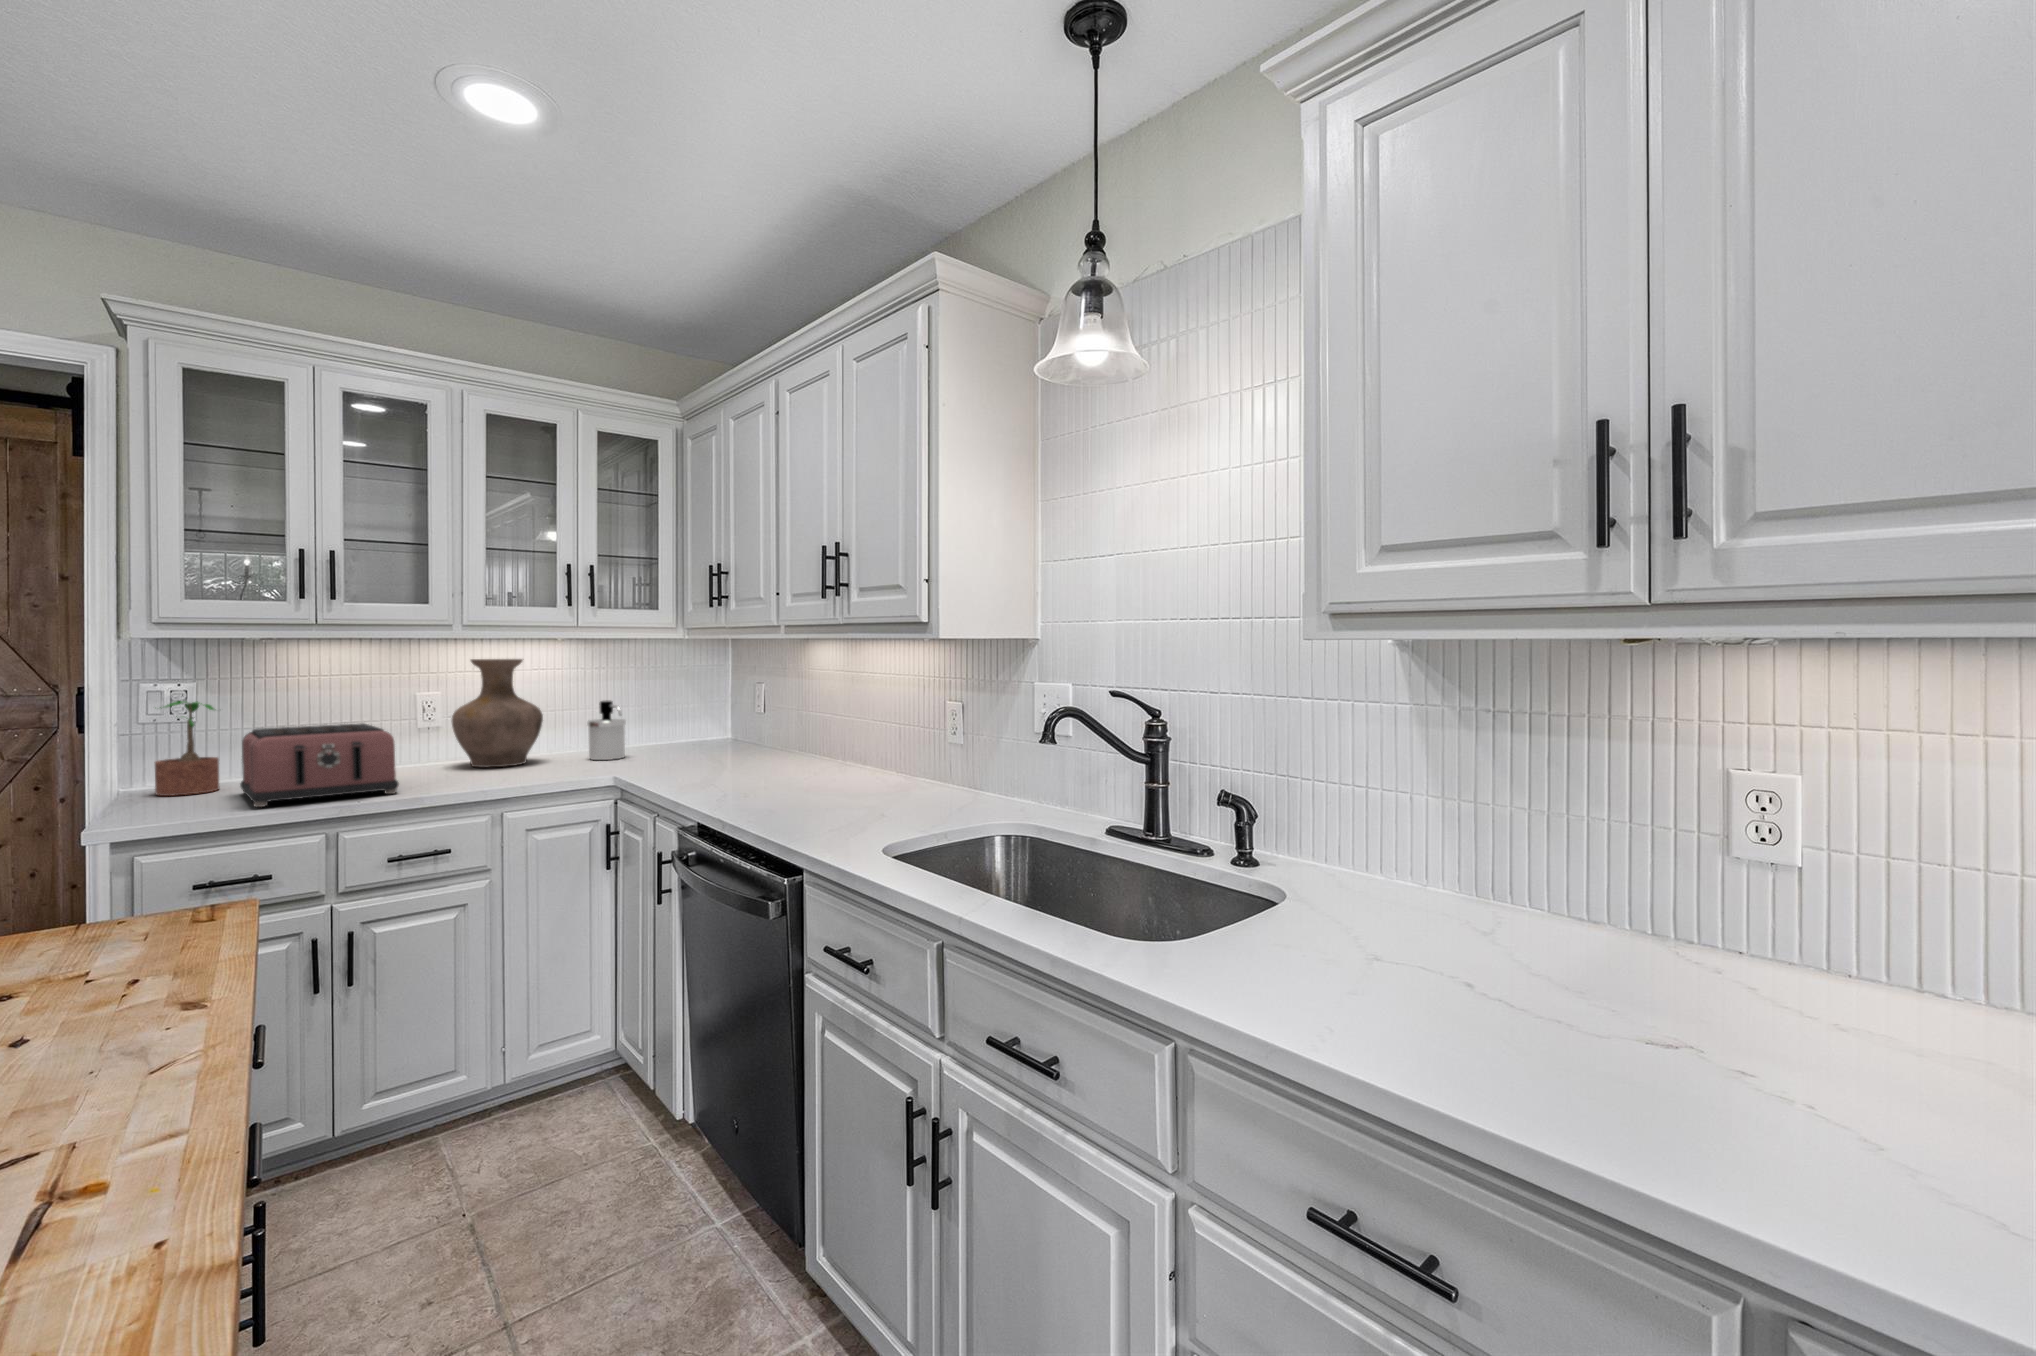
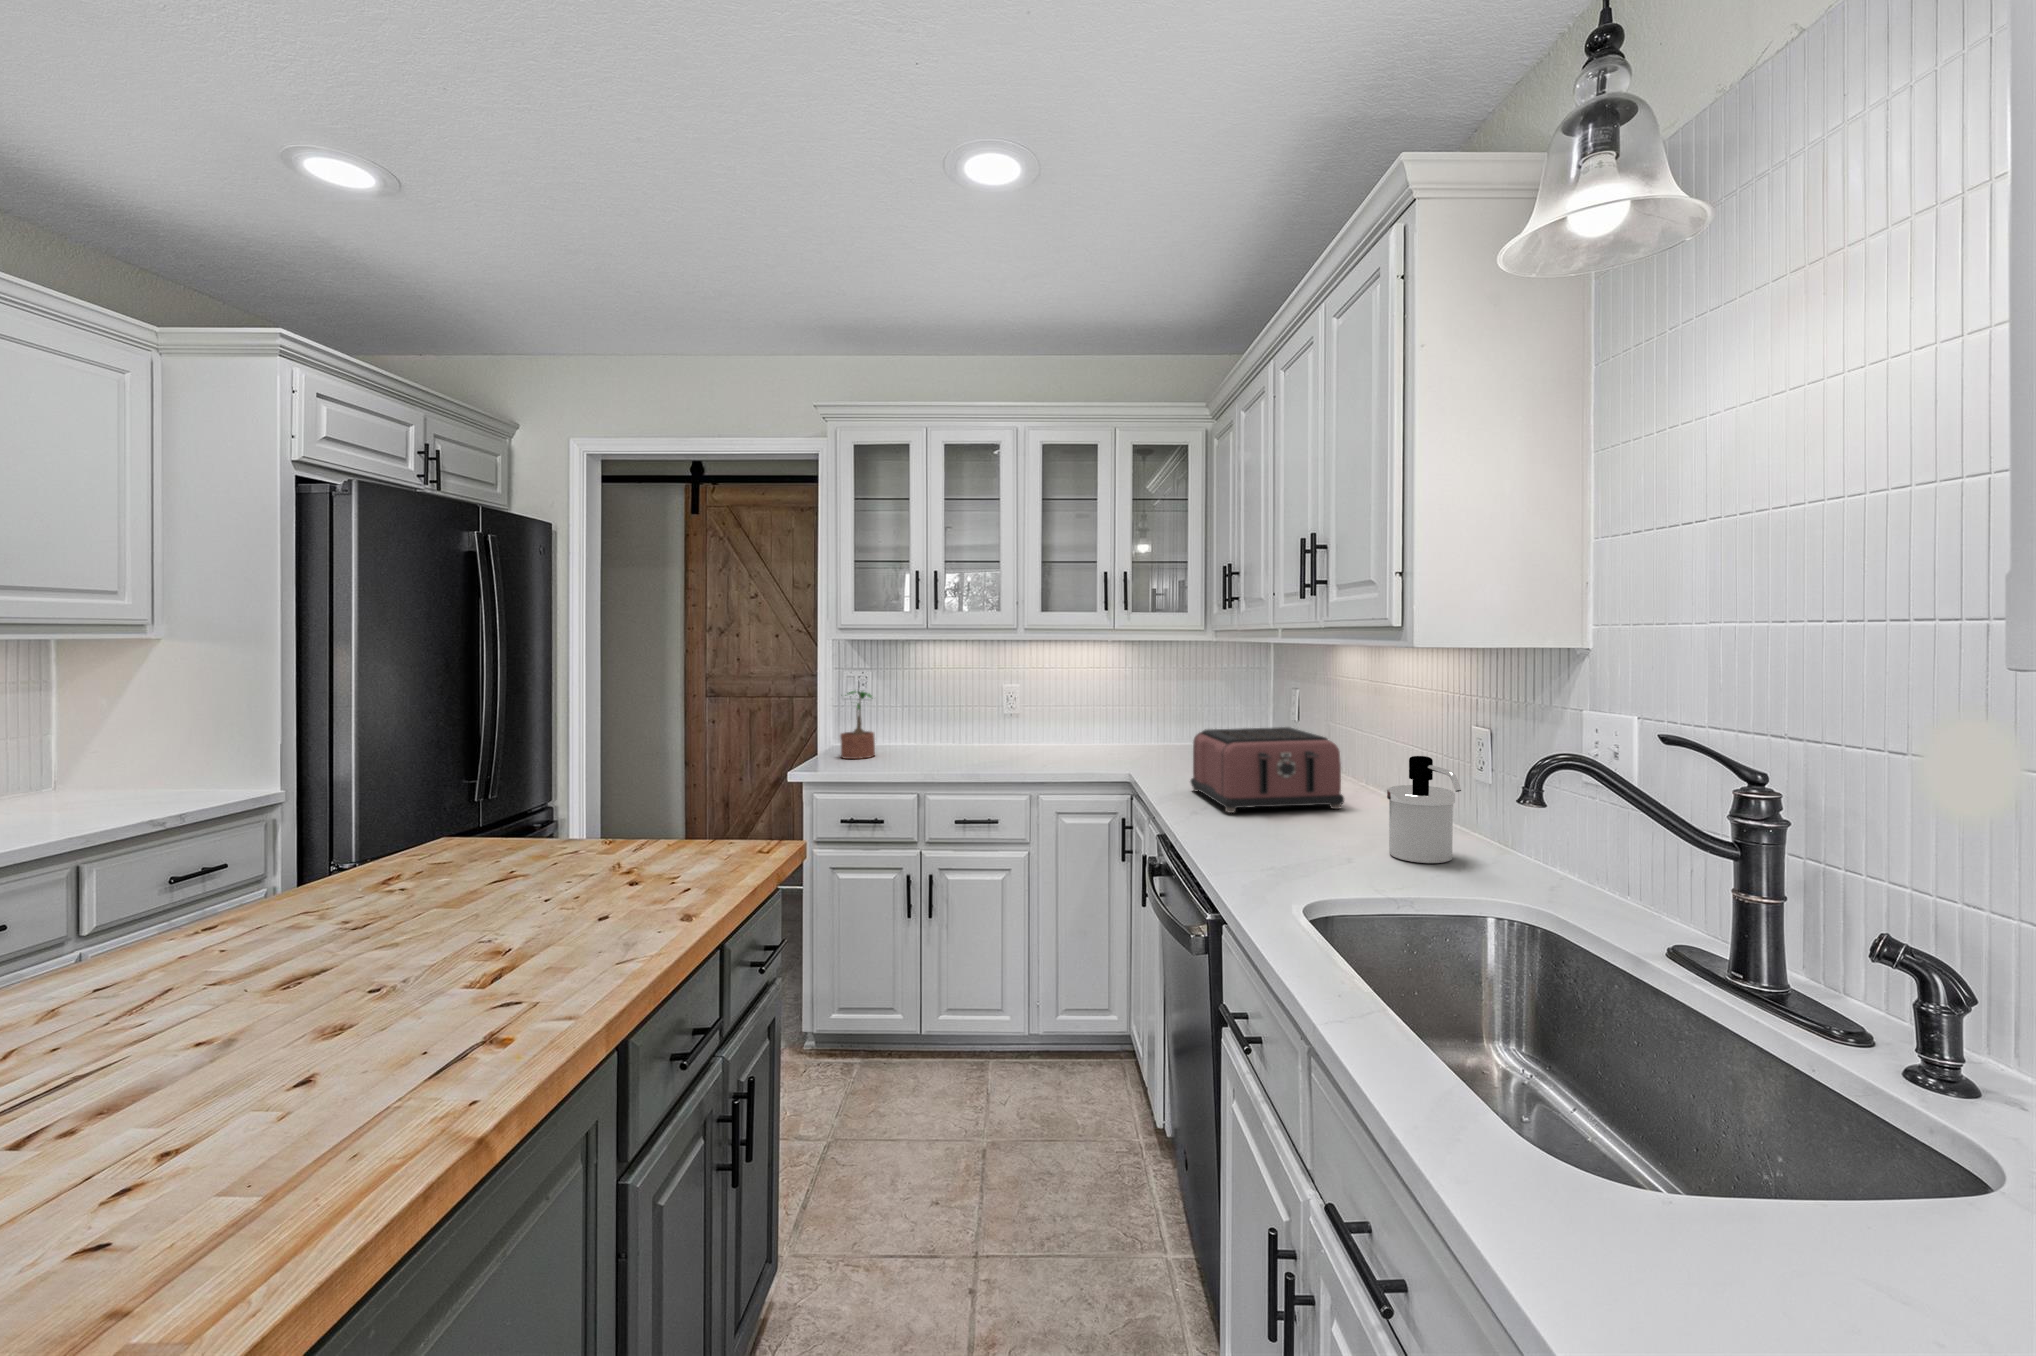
vase: present [452,659,543,767] -> none [1021,658,1090,753]
soap dispenser: present [587,701,626,760] -> present [1387,756,1461,863]
toaster: present [240,723,399,807] -> present [1191,727,1344,813]

